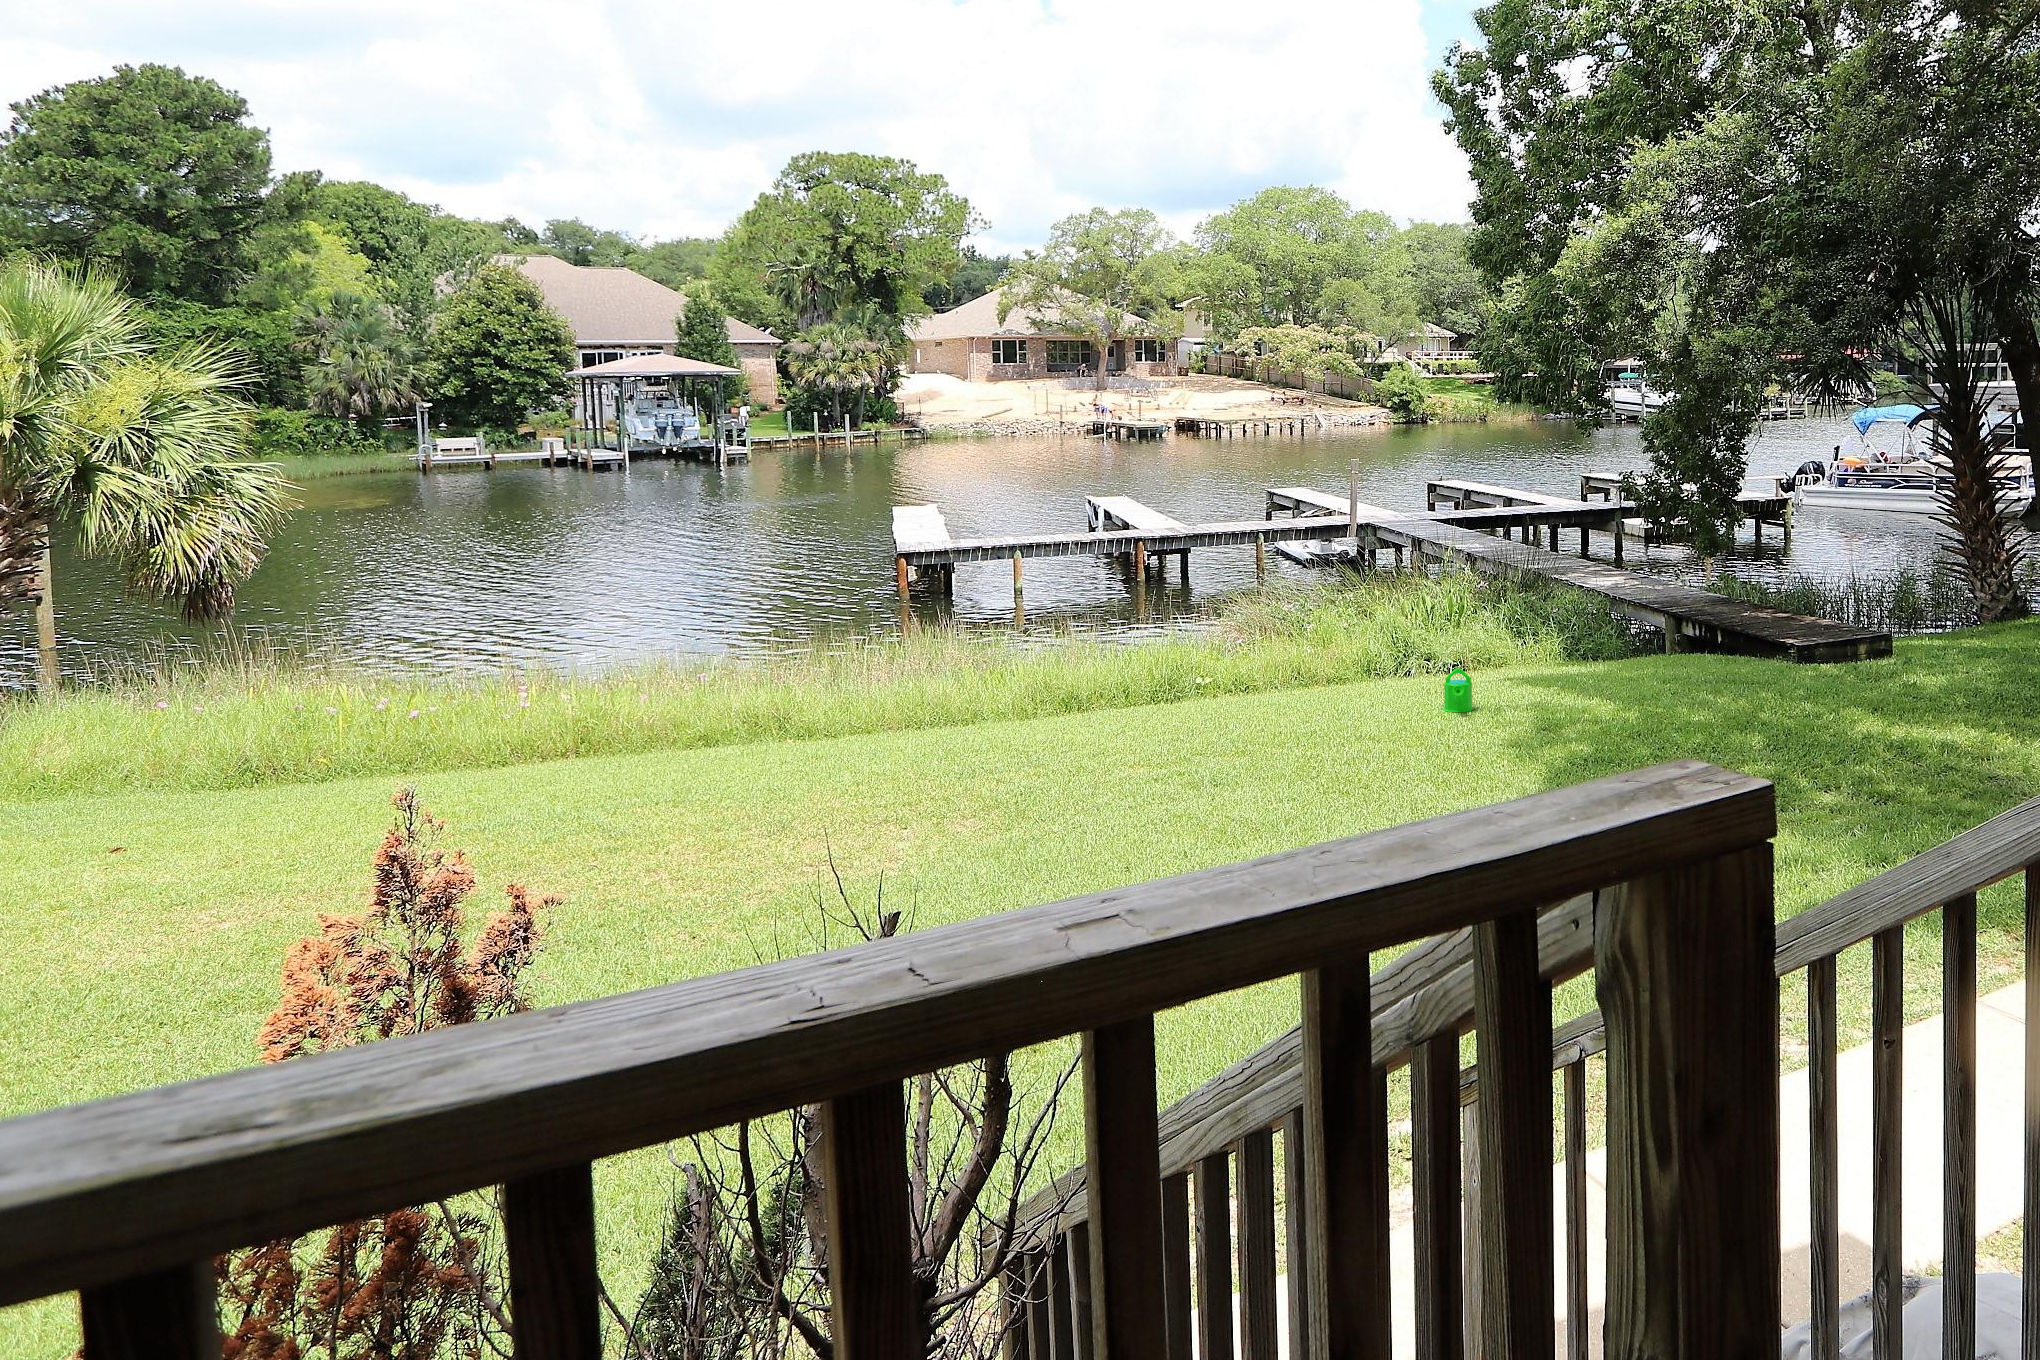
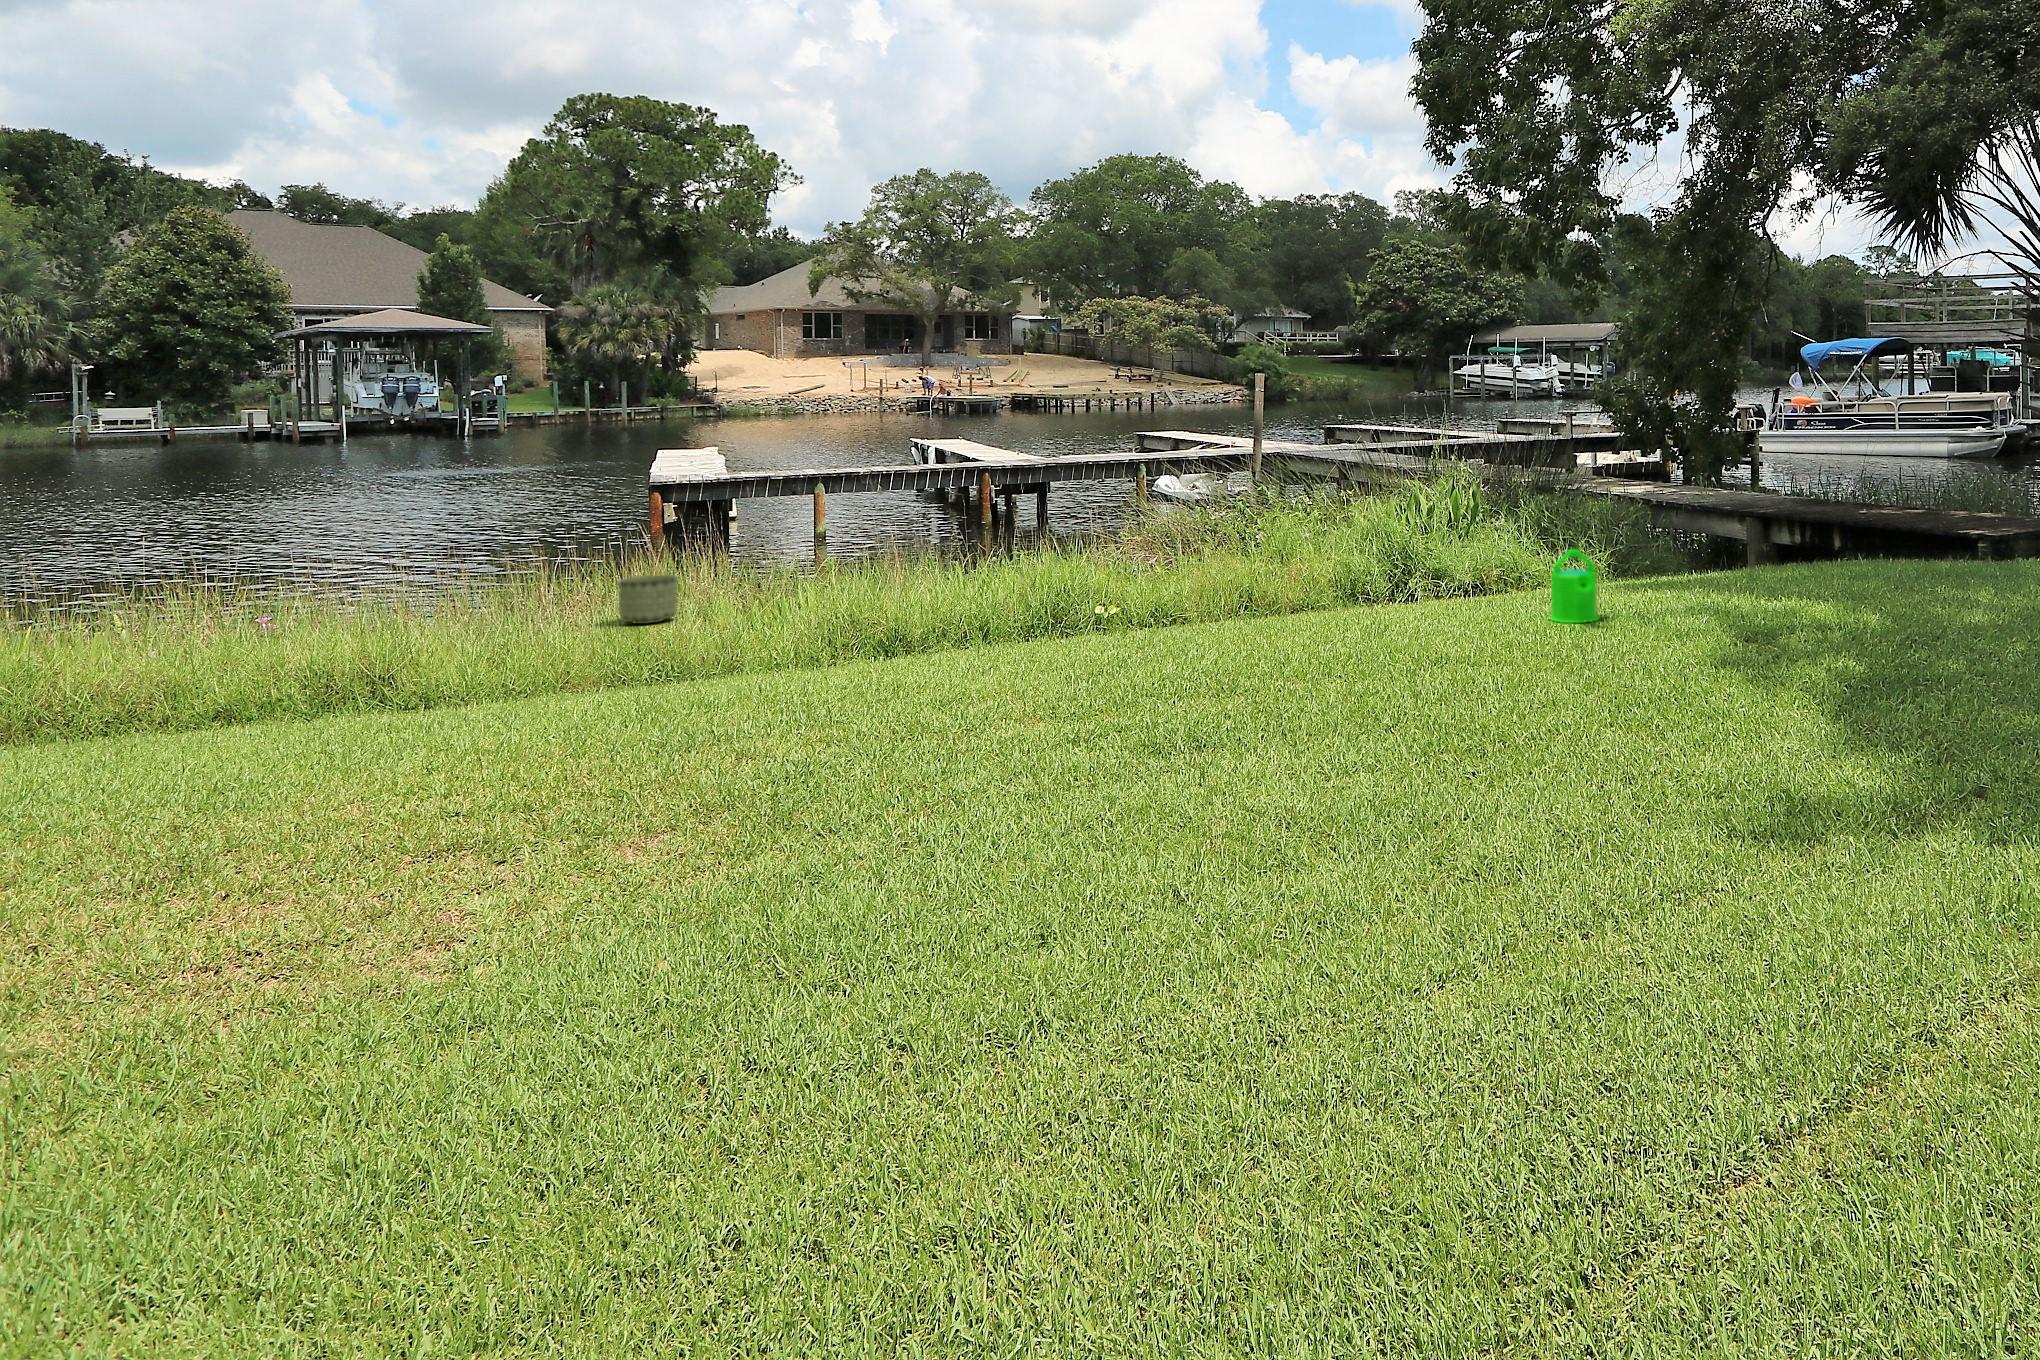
planter: none [924,660,955,689] -> present [618,575,677,624]

